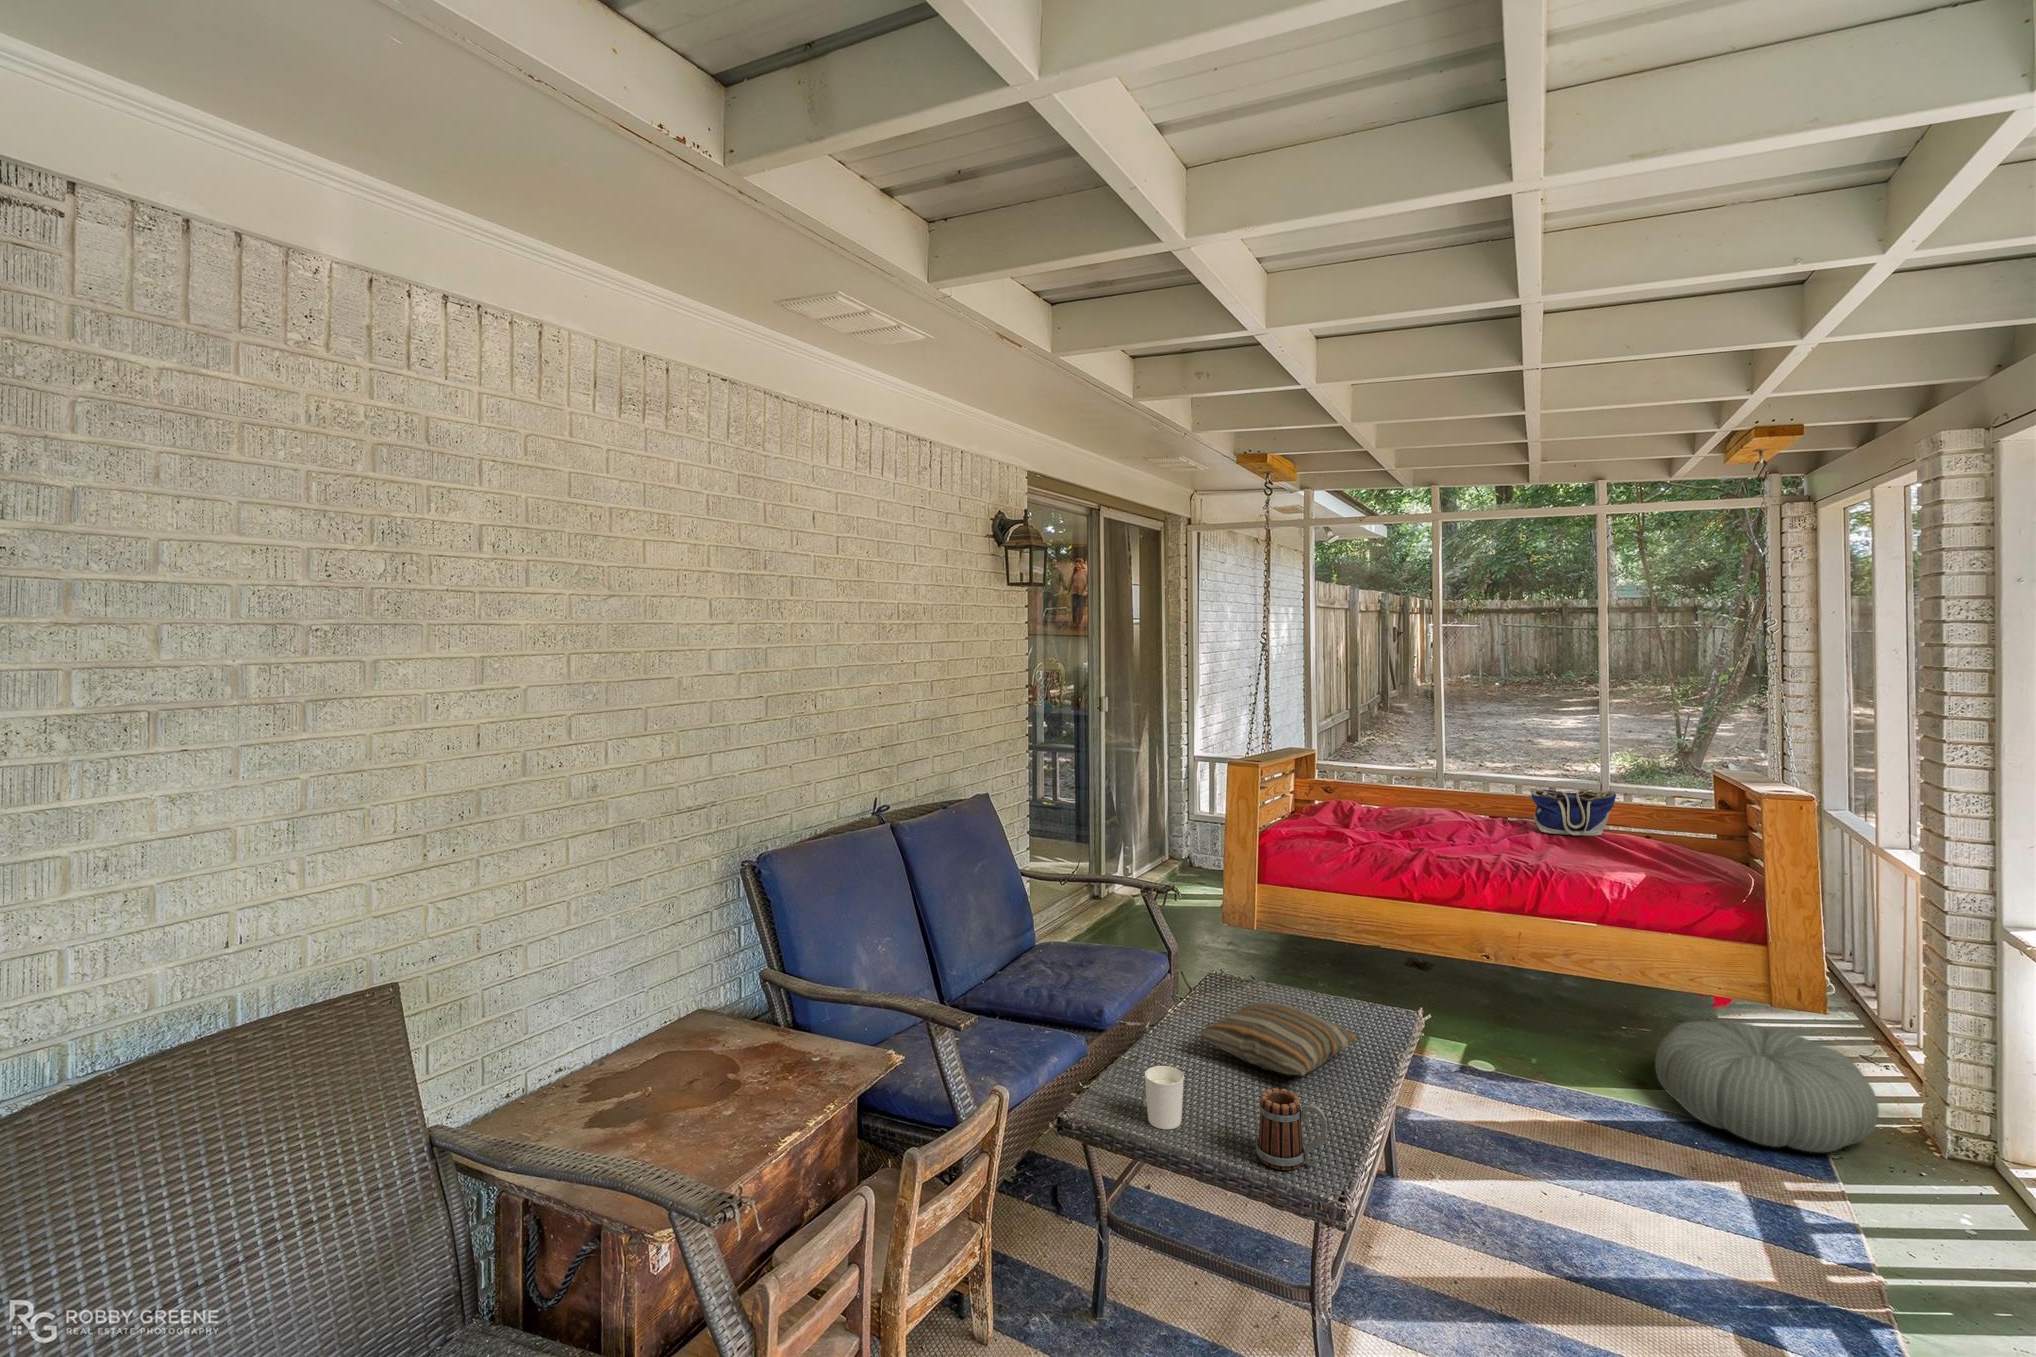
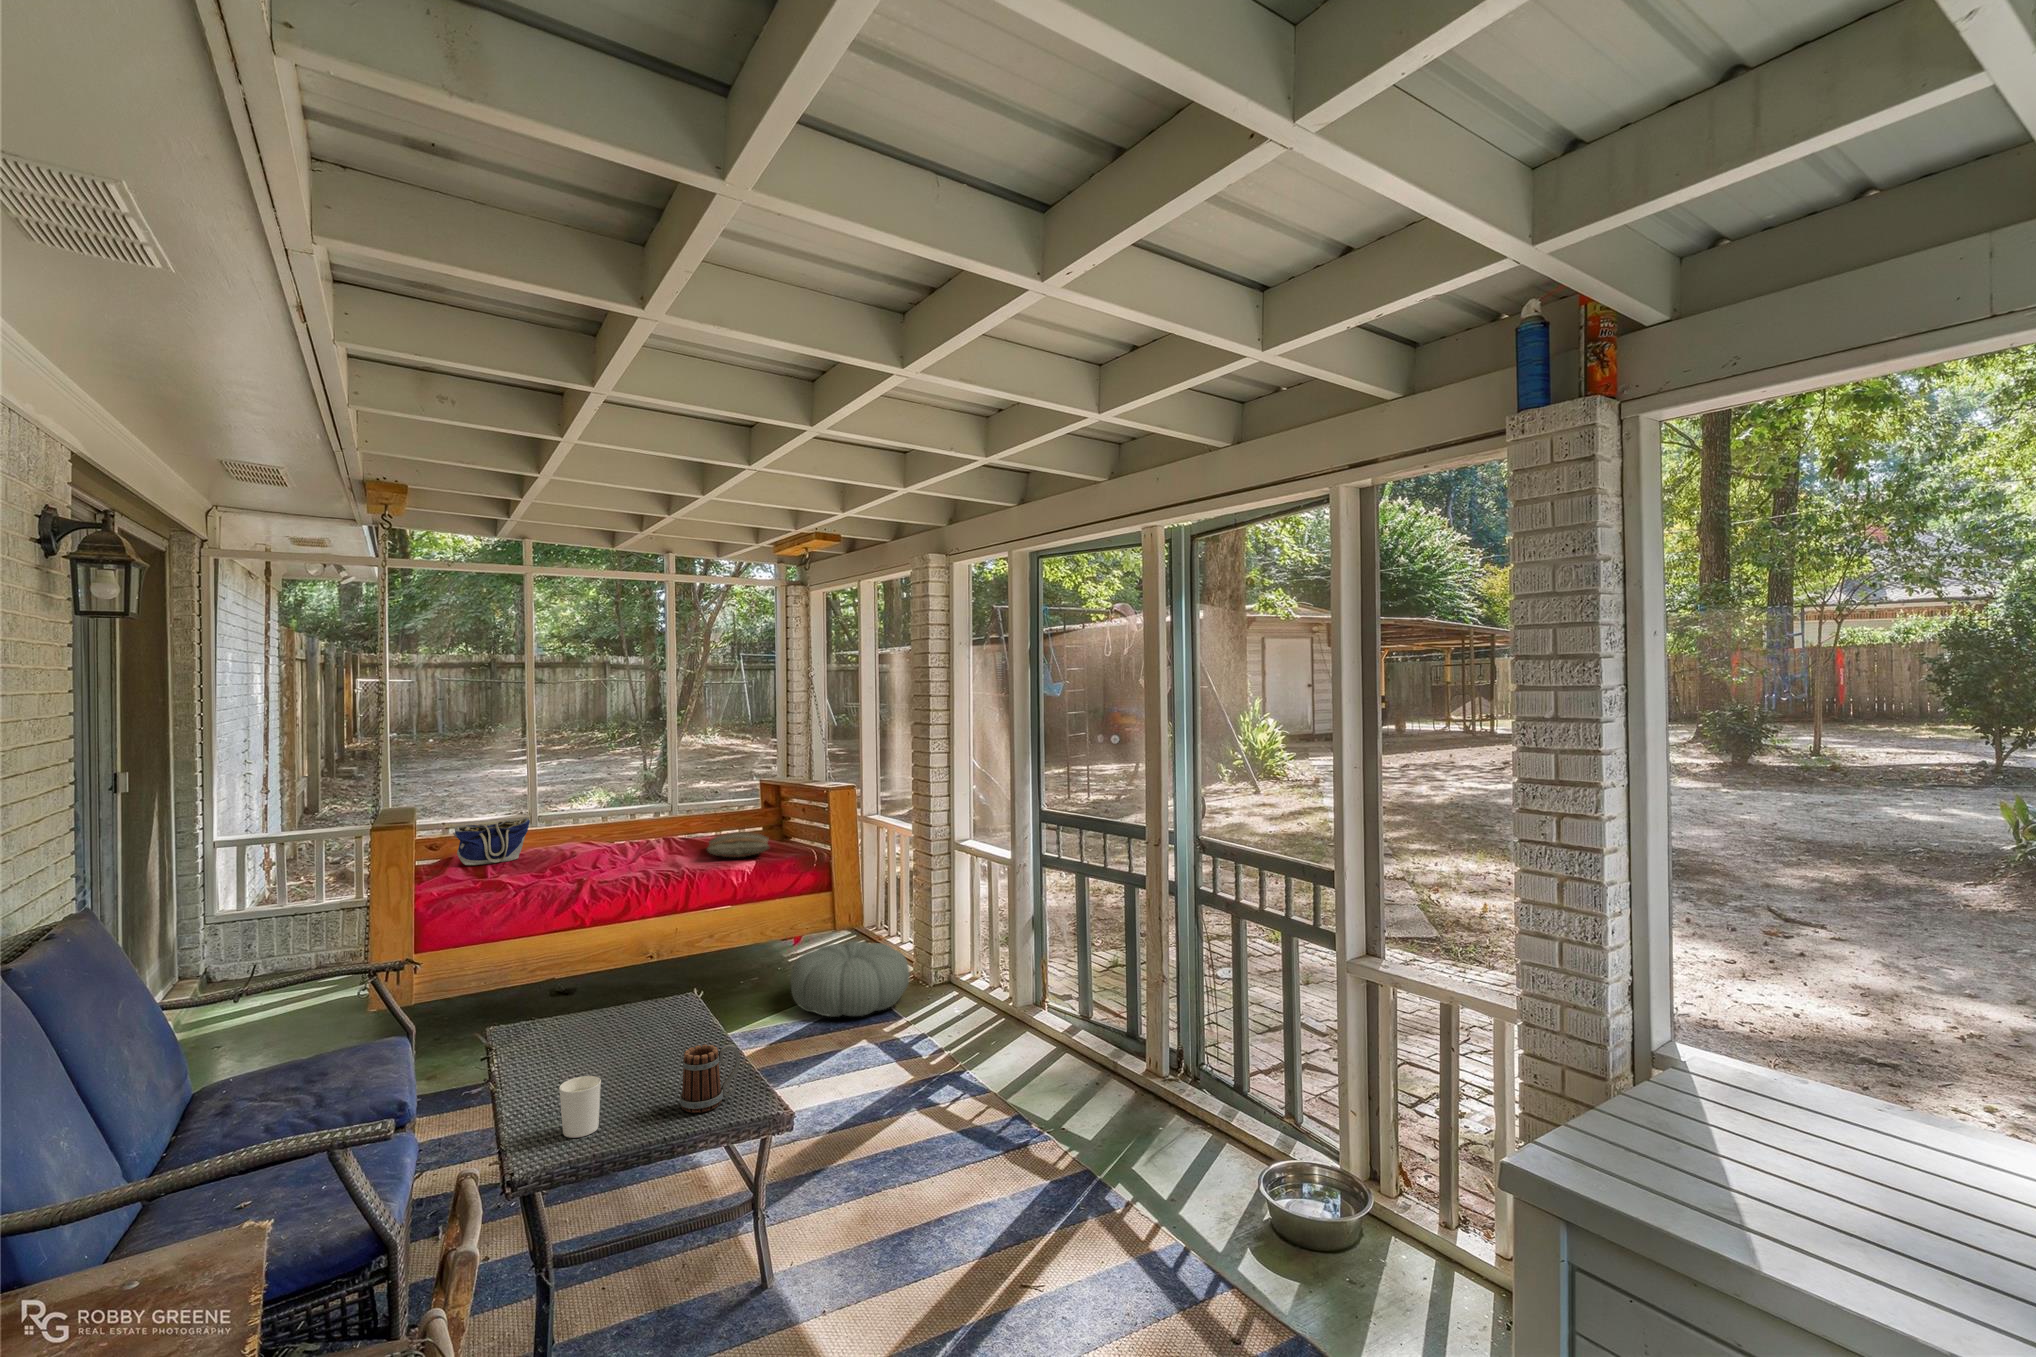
tote bag: present [1529,789,1616,836] -> present [453,818,530,865]
pillow: present [1200,1001,1359,1075] -> present [707,832,769,857]

